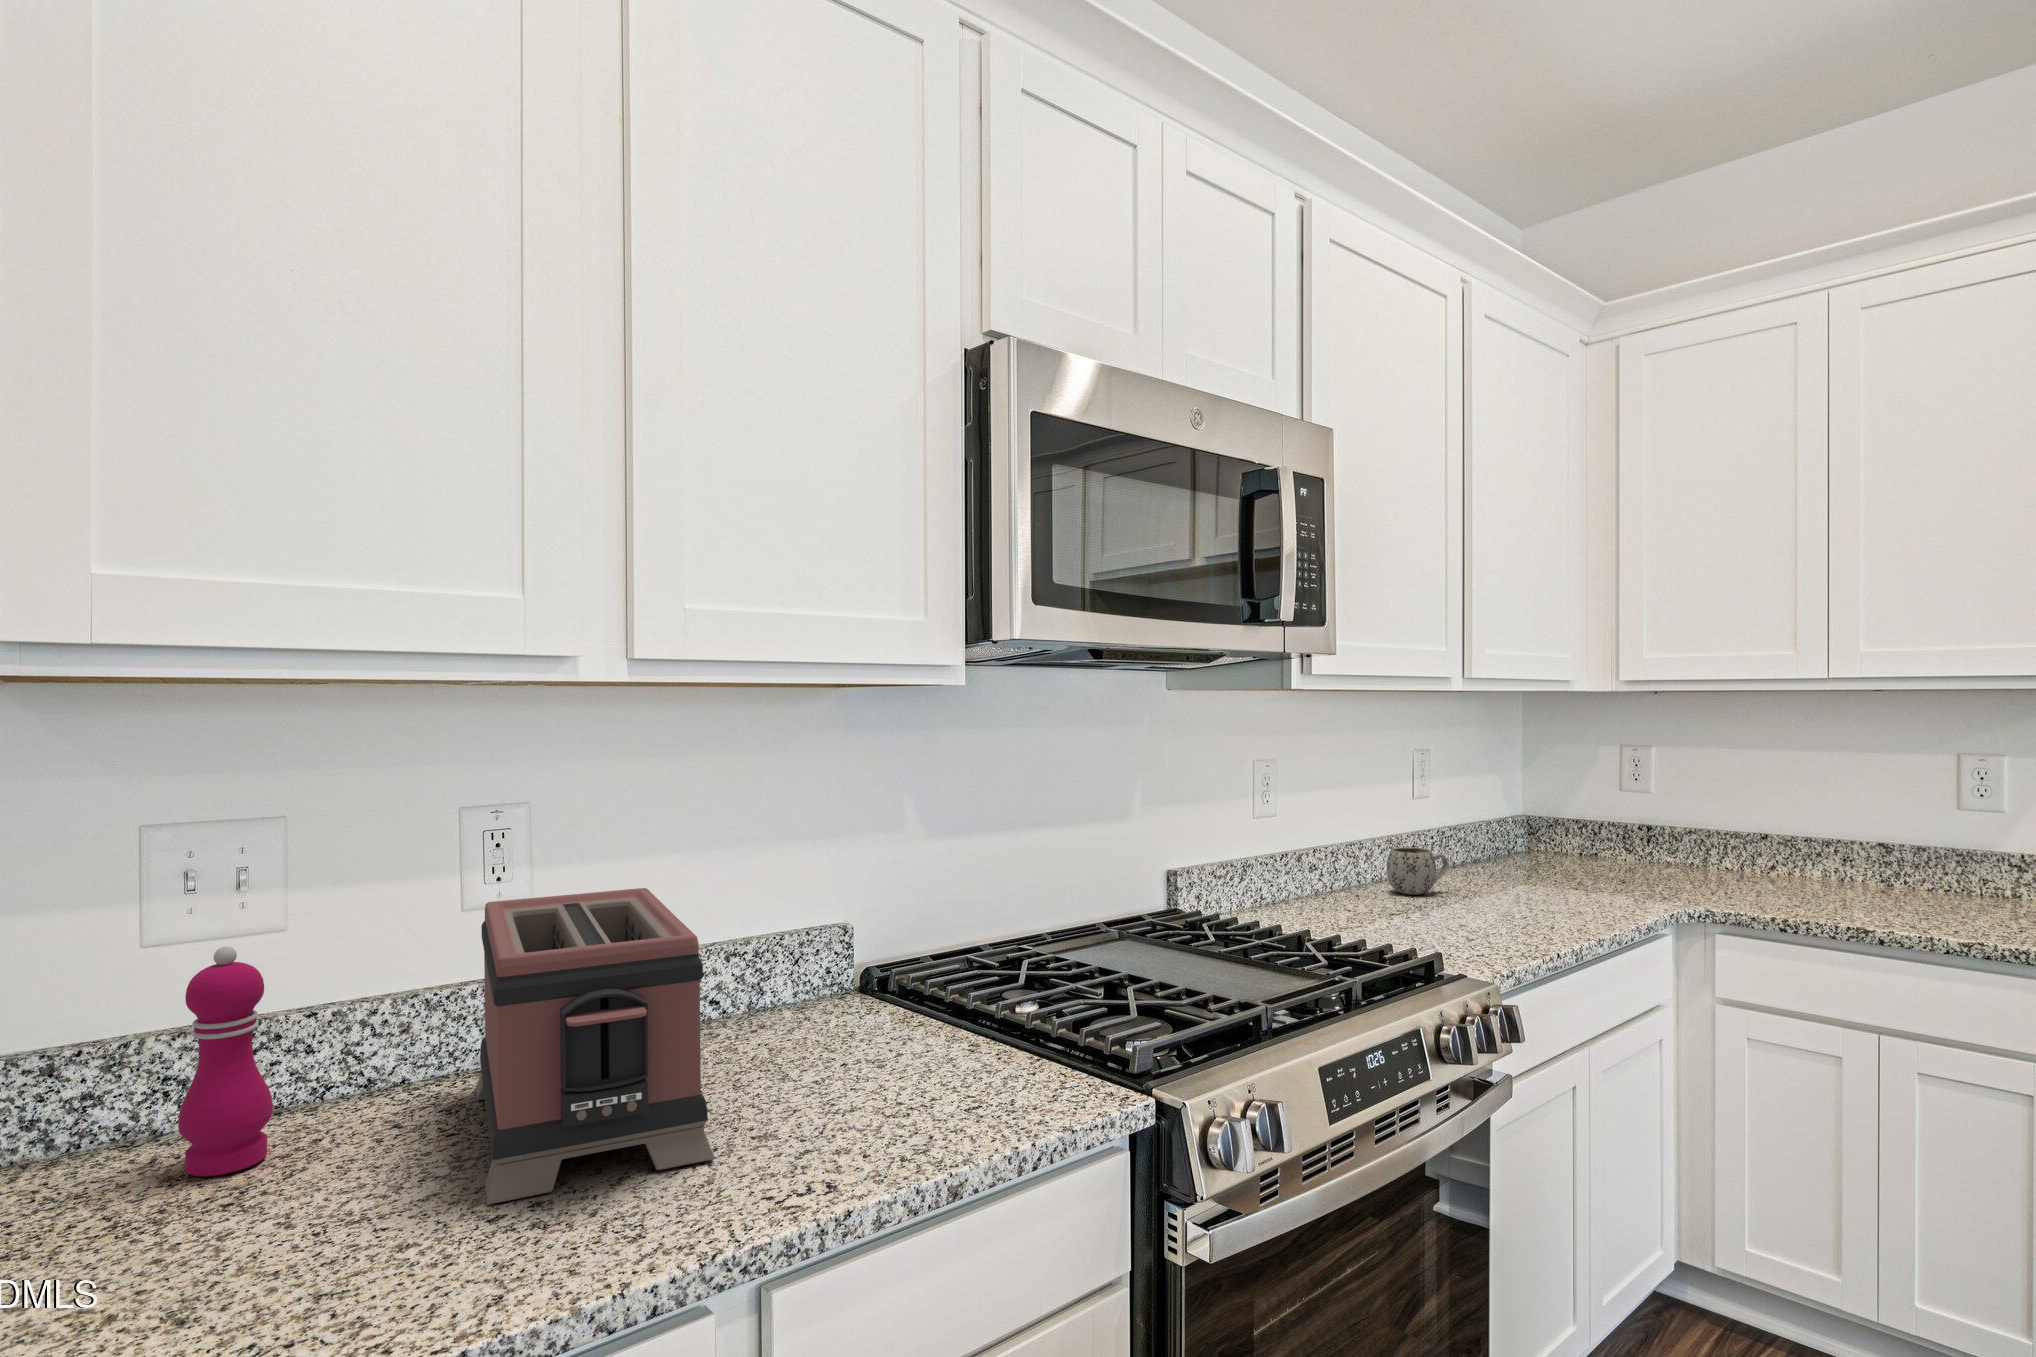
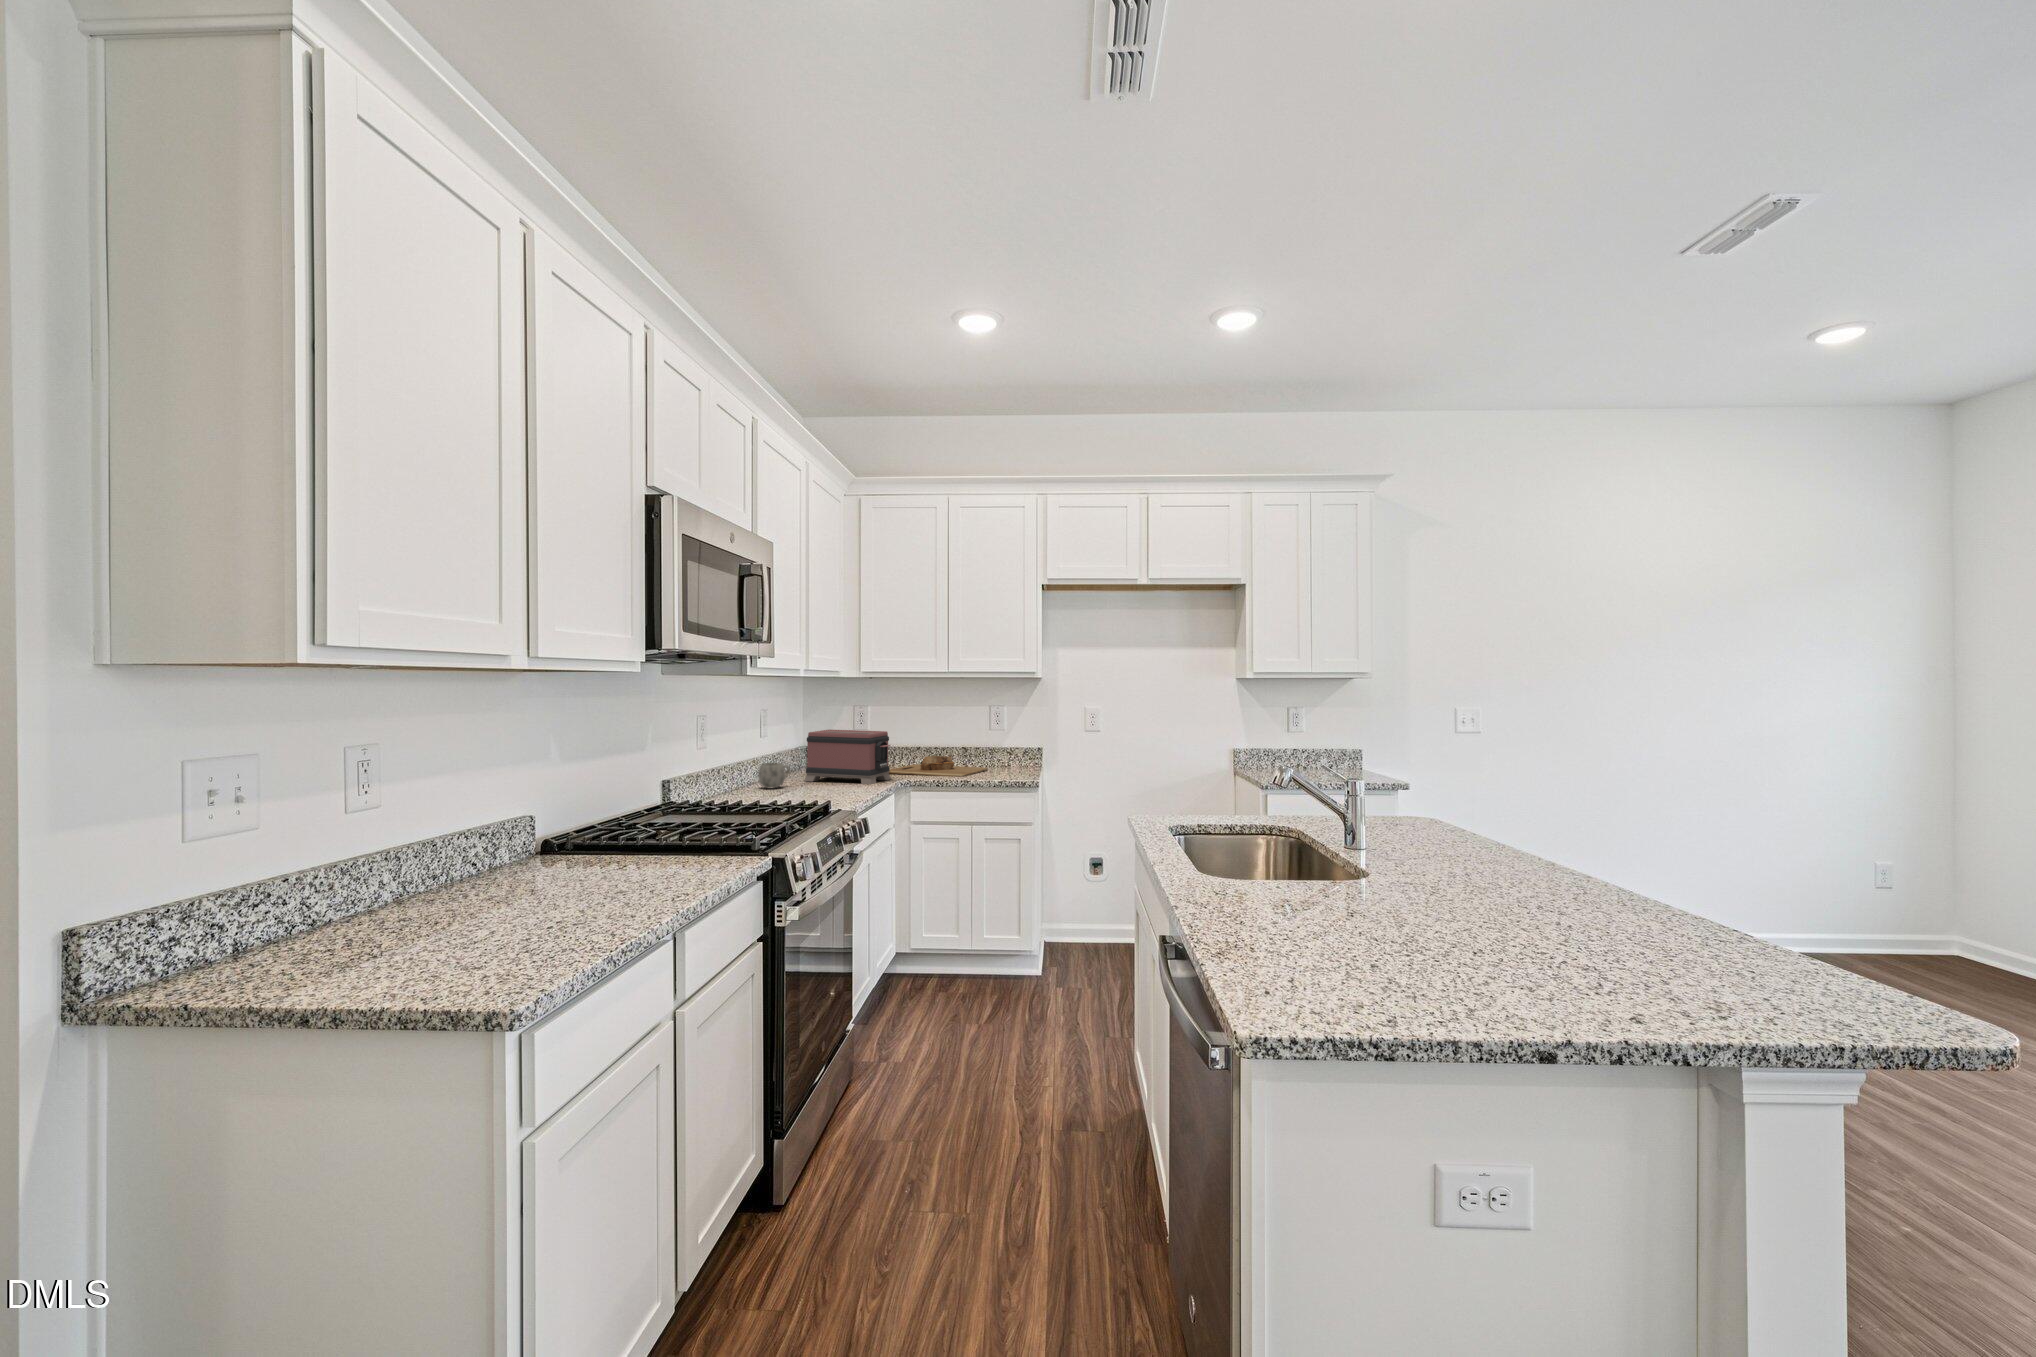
cutting board: none [1672,857,1935,913] -> present [889,756,987,777]
toaster: present [475,888,715,1205] -> present [804,730,891,784]
pepper mill: present [178,946,273,1176] -> none [278,827,338,962]

